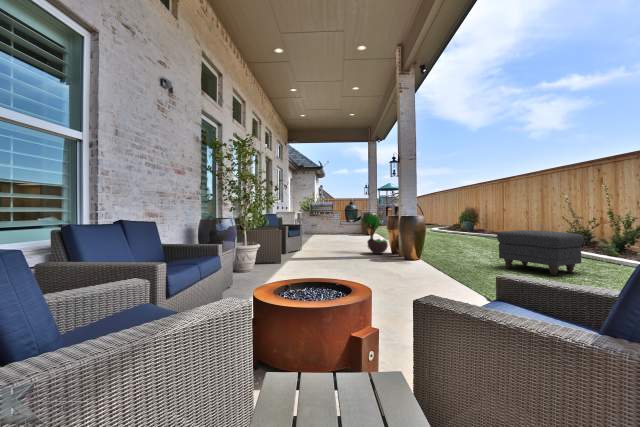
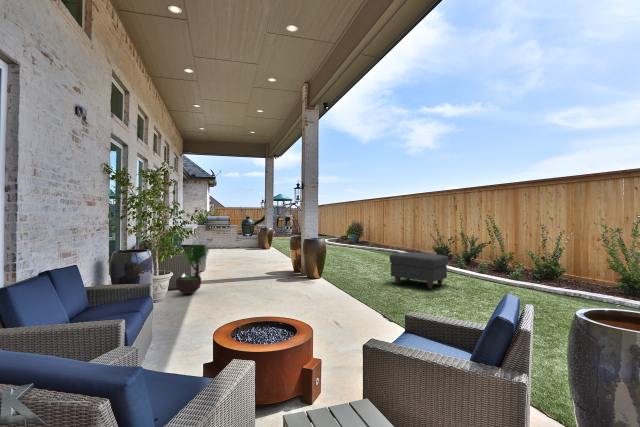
potted tree: present [361,214,388,254] -> present [176,245,208,294]

